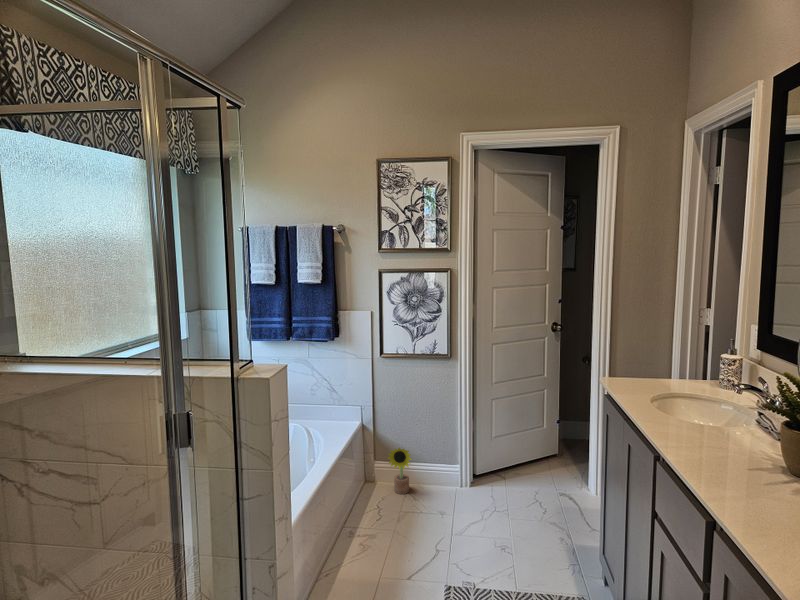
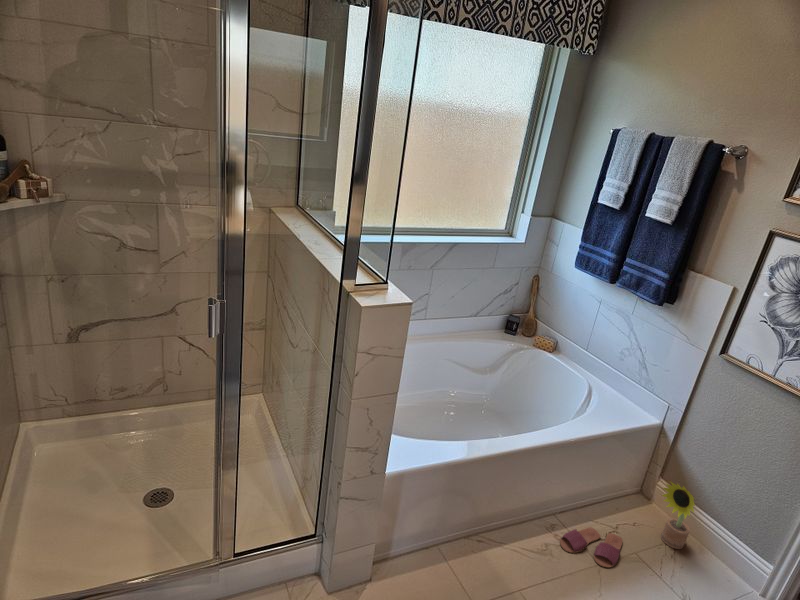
slippers: none [359,508,397,538] -> present [560,527,623,568]

